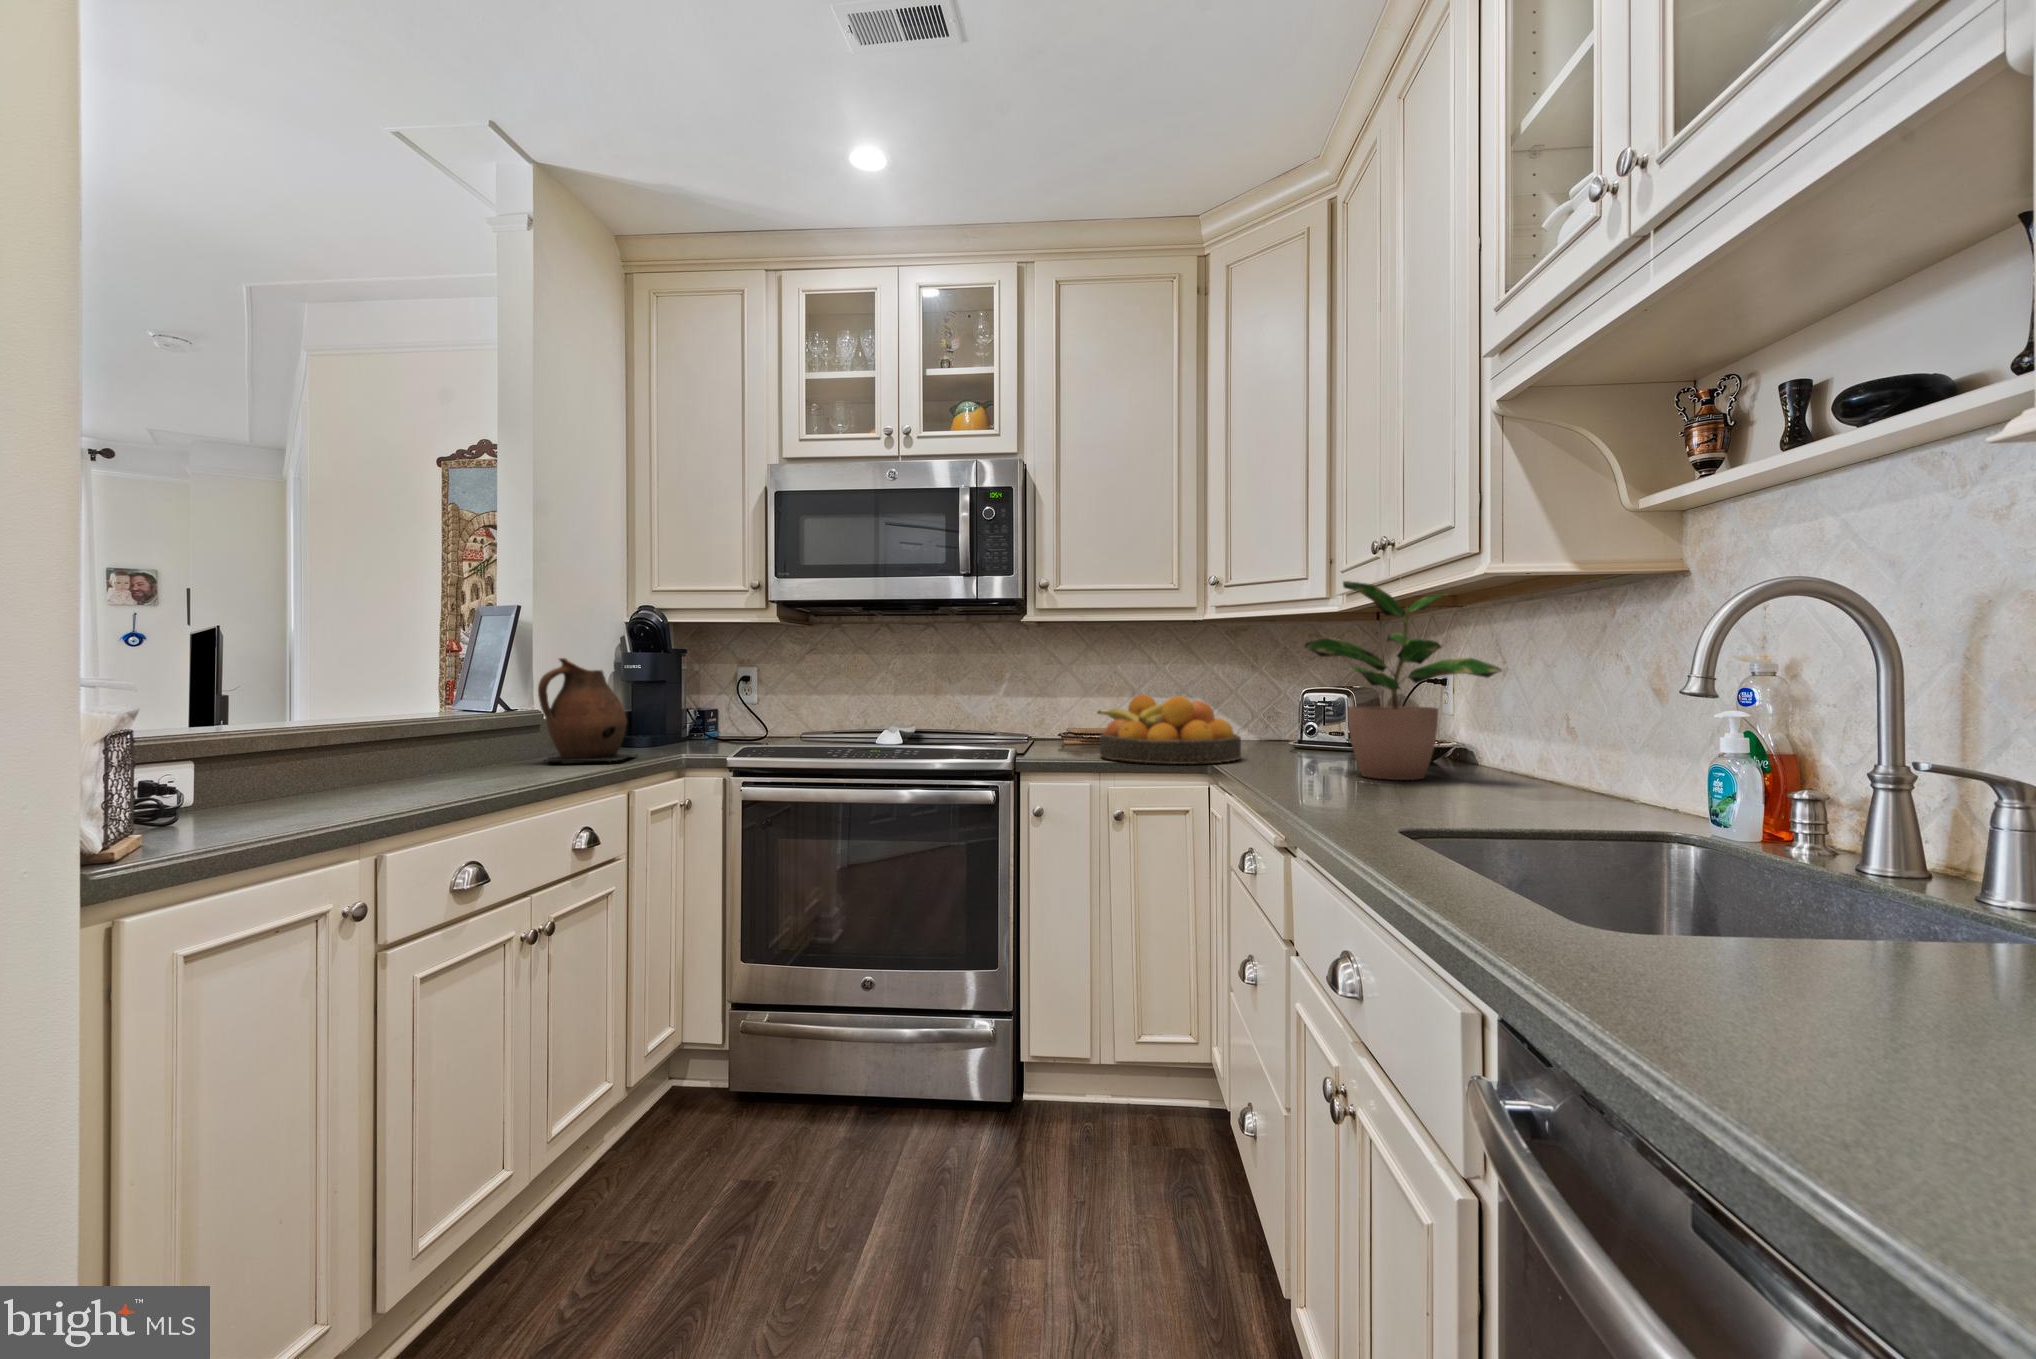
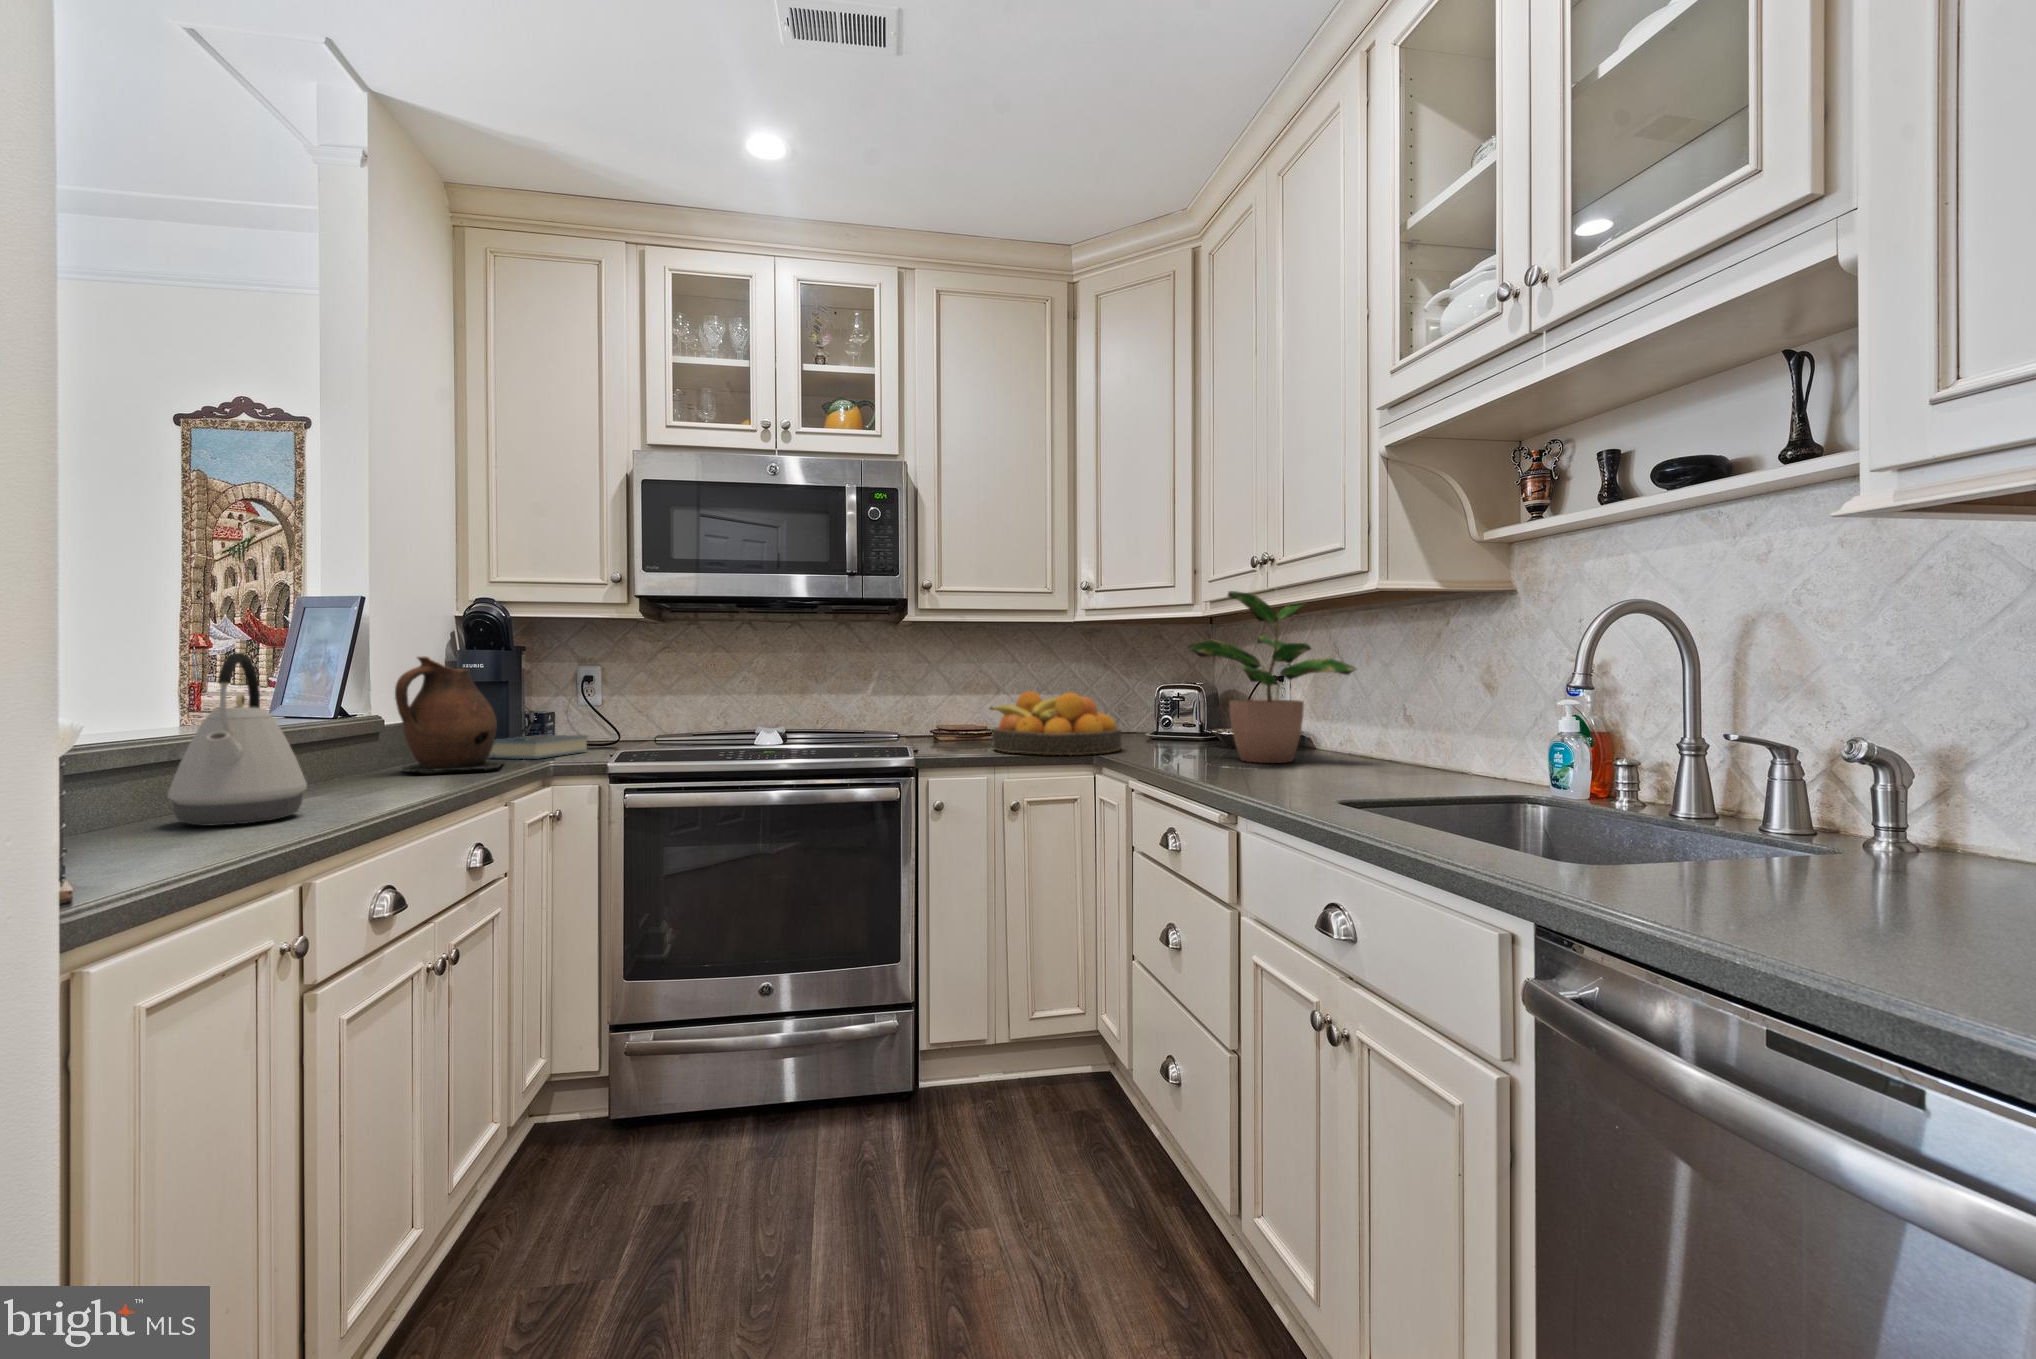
kettle: none [305,654,416,802] -> present [168,652,307,826]
hardback book: none [632,731,724,753] -> present [488,735,588,759]

